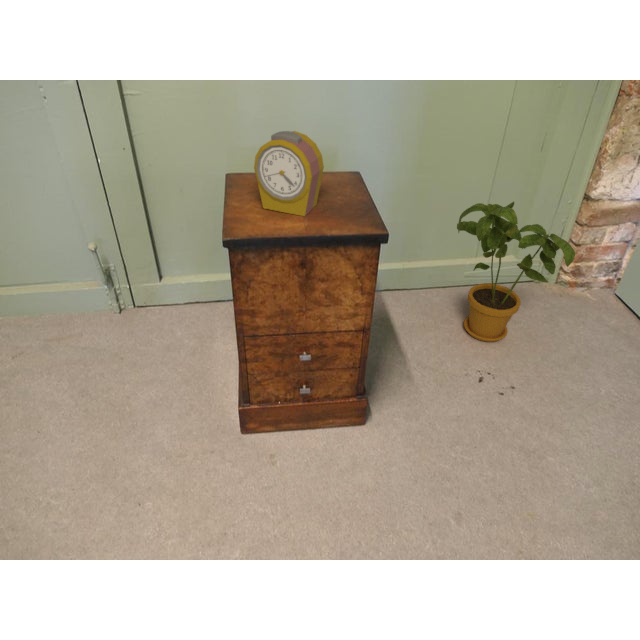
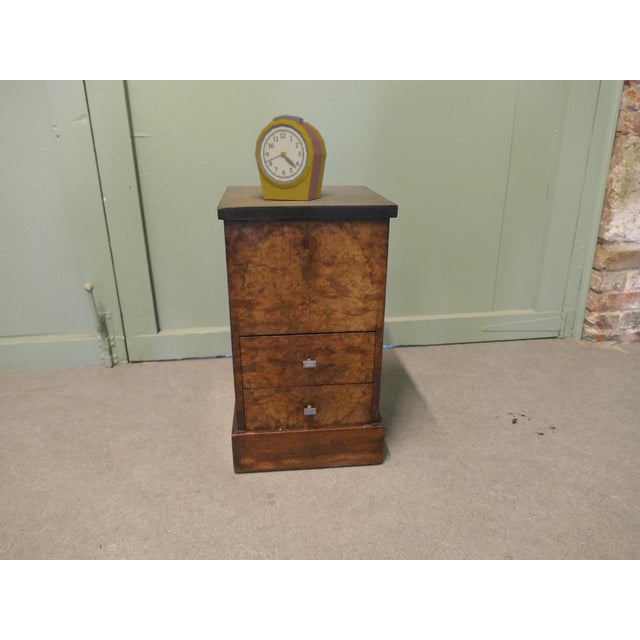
house plant: present [457,202,575,342] -> none [469,217,602,385]

